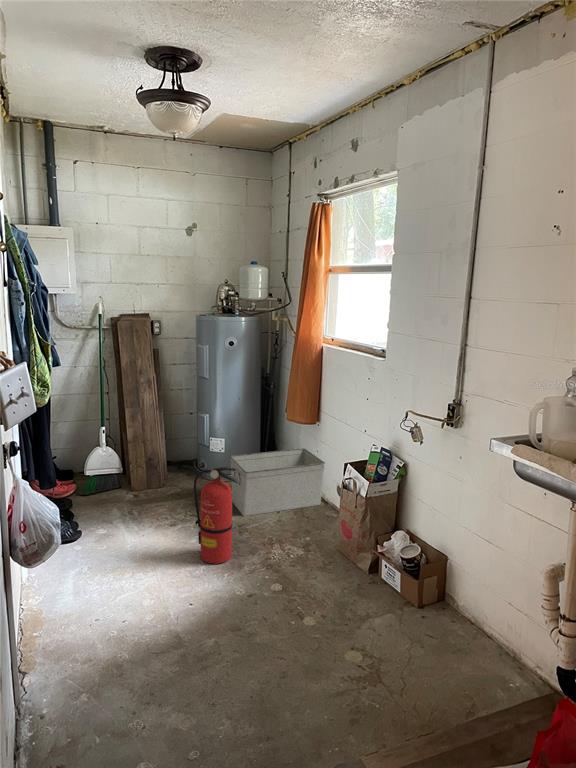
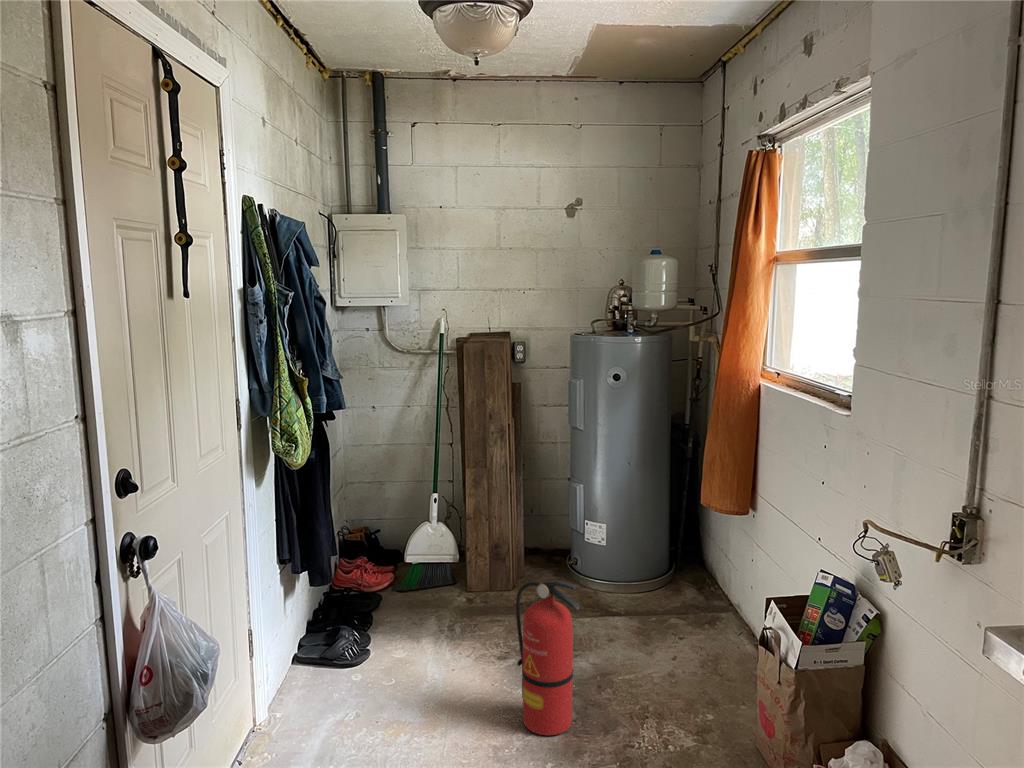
storage bin: present [230,448,325,516] -> none [605,554,759,657]

